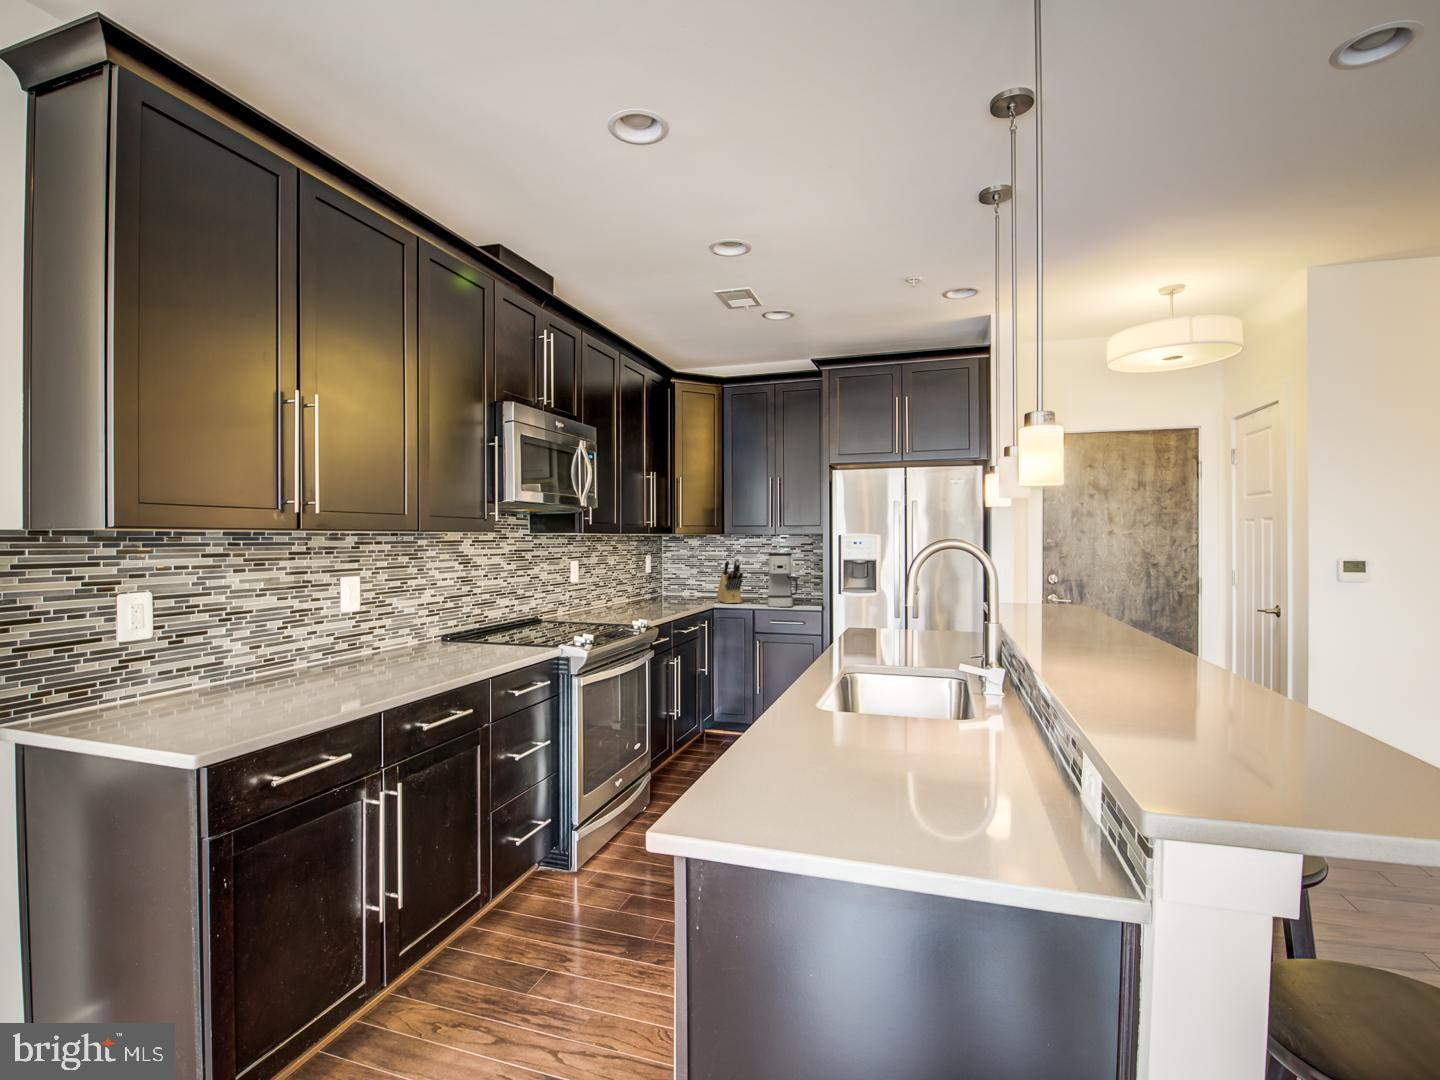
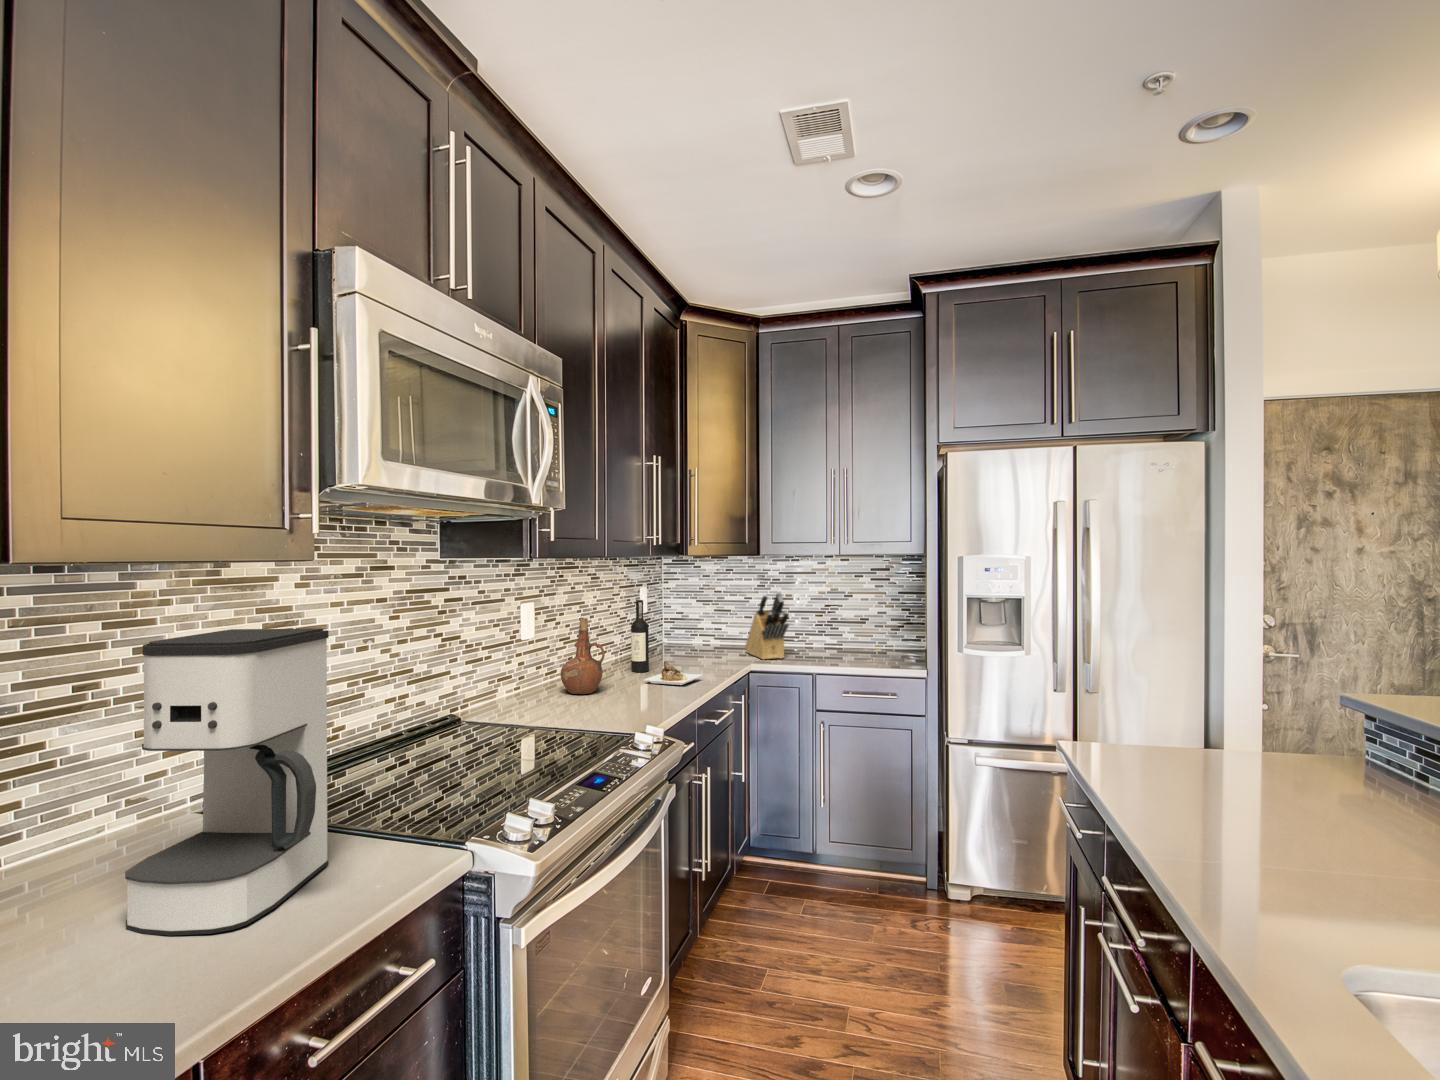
coffee maker: present [767,553,798,607] -> present [125,628,329,936]
wine bottle: none [637,562,681,612] -> present [631,600,702,685]
ceramic pitcher: none [594,570,620,614] -> present [561,618,605,694]

